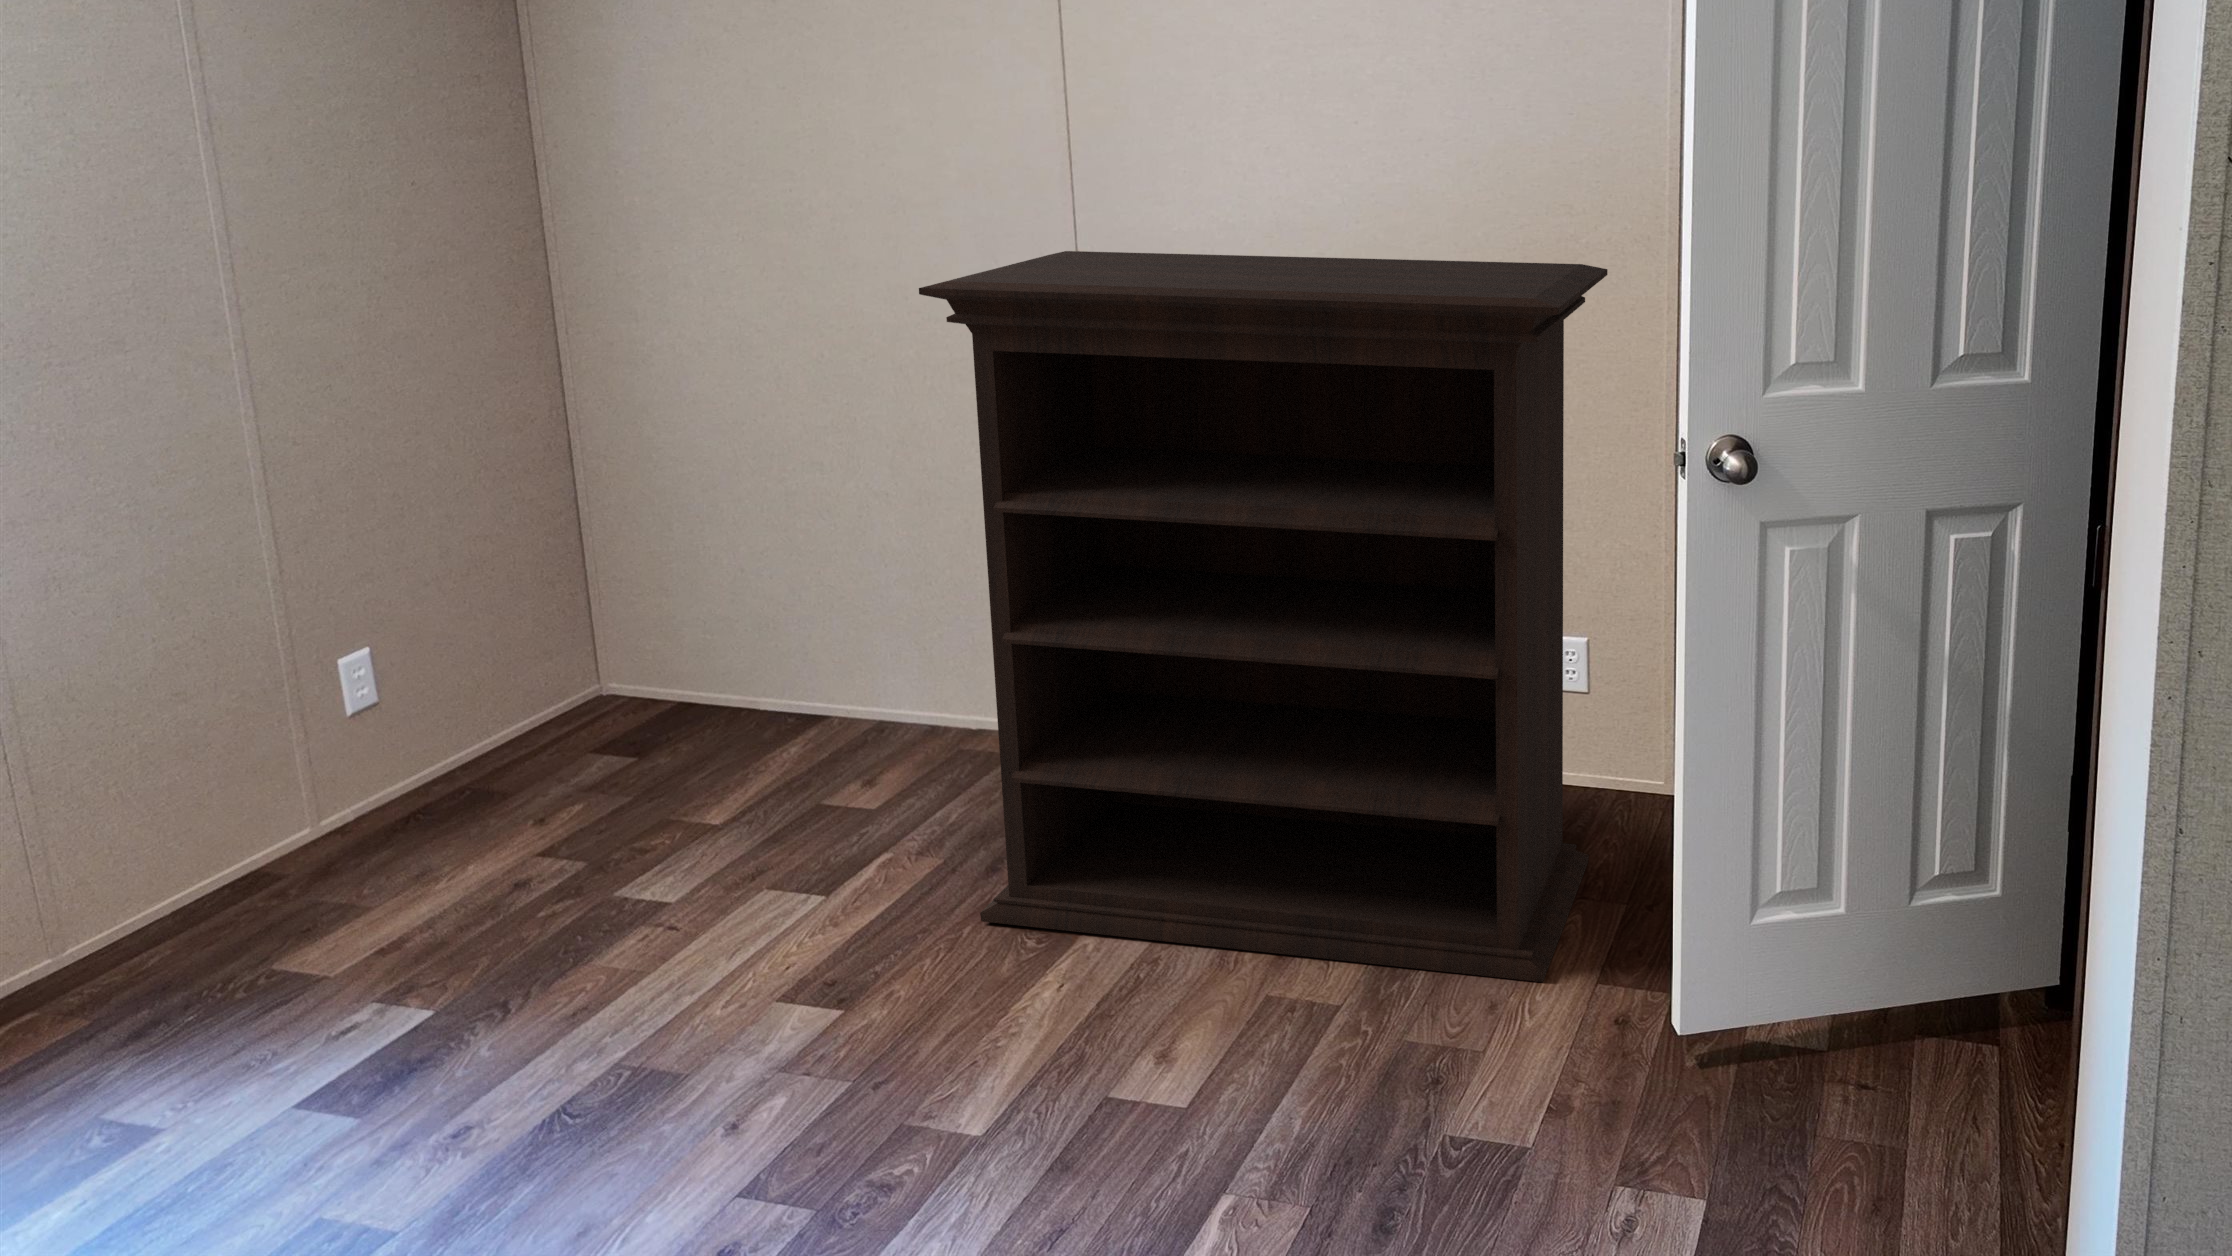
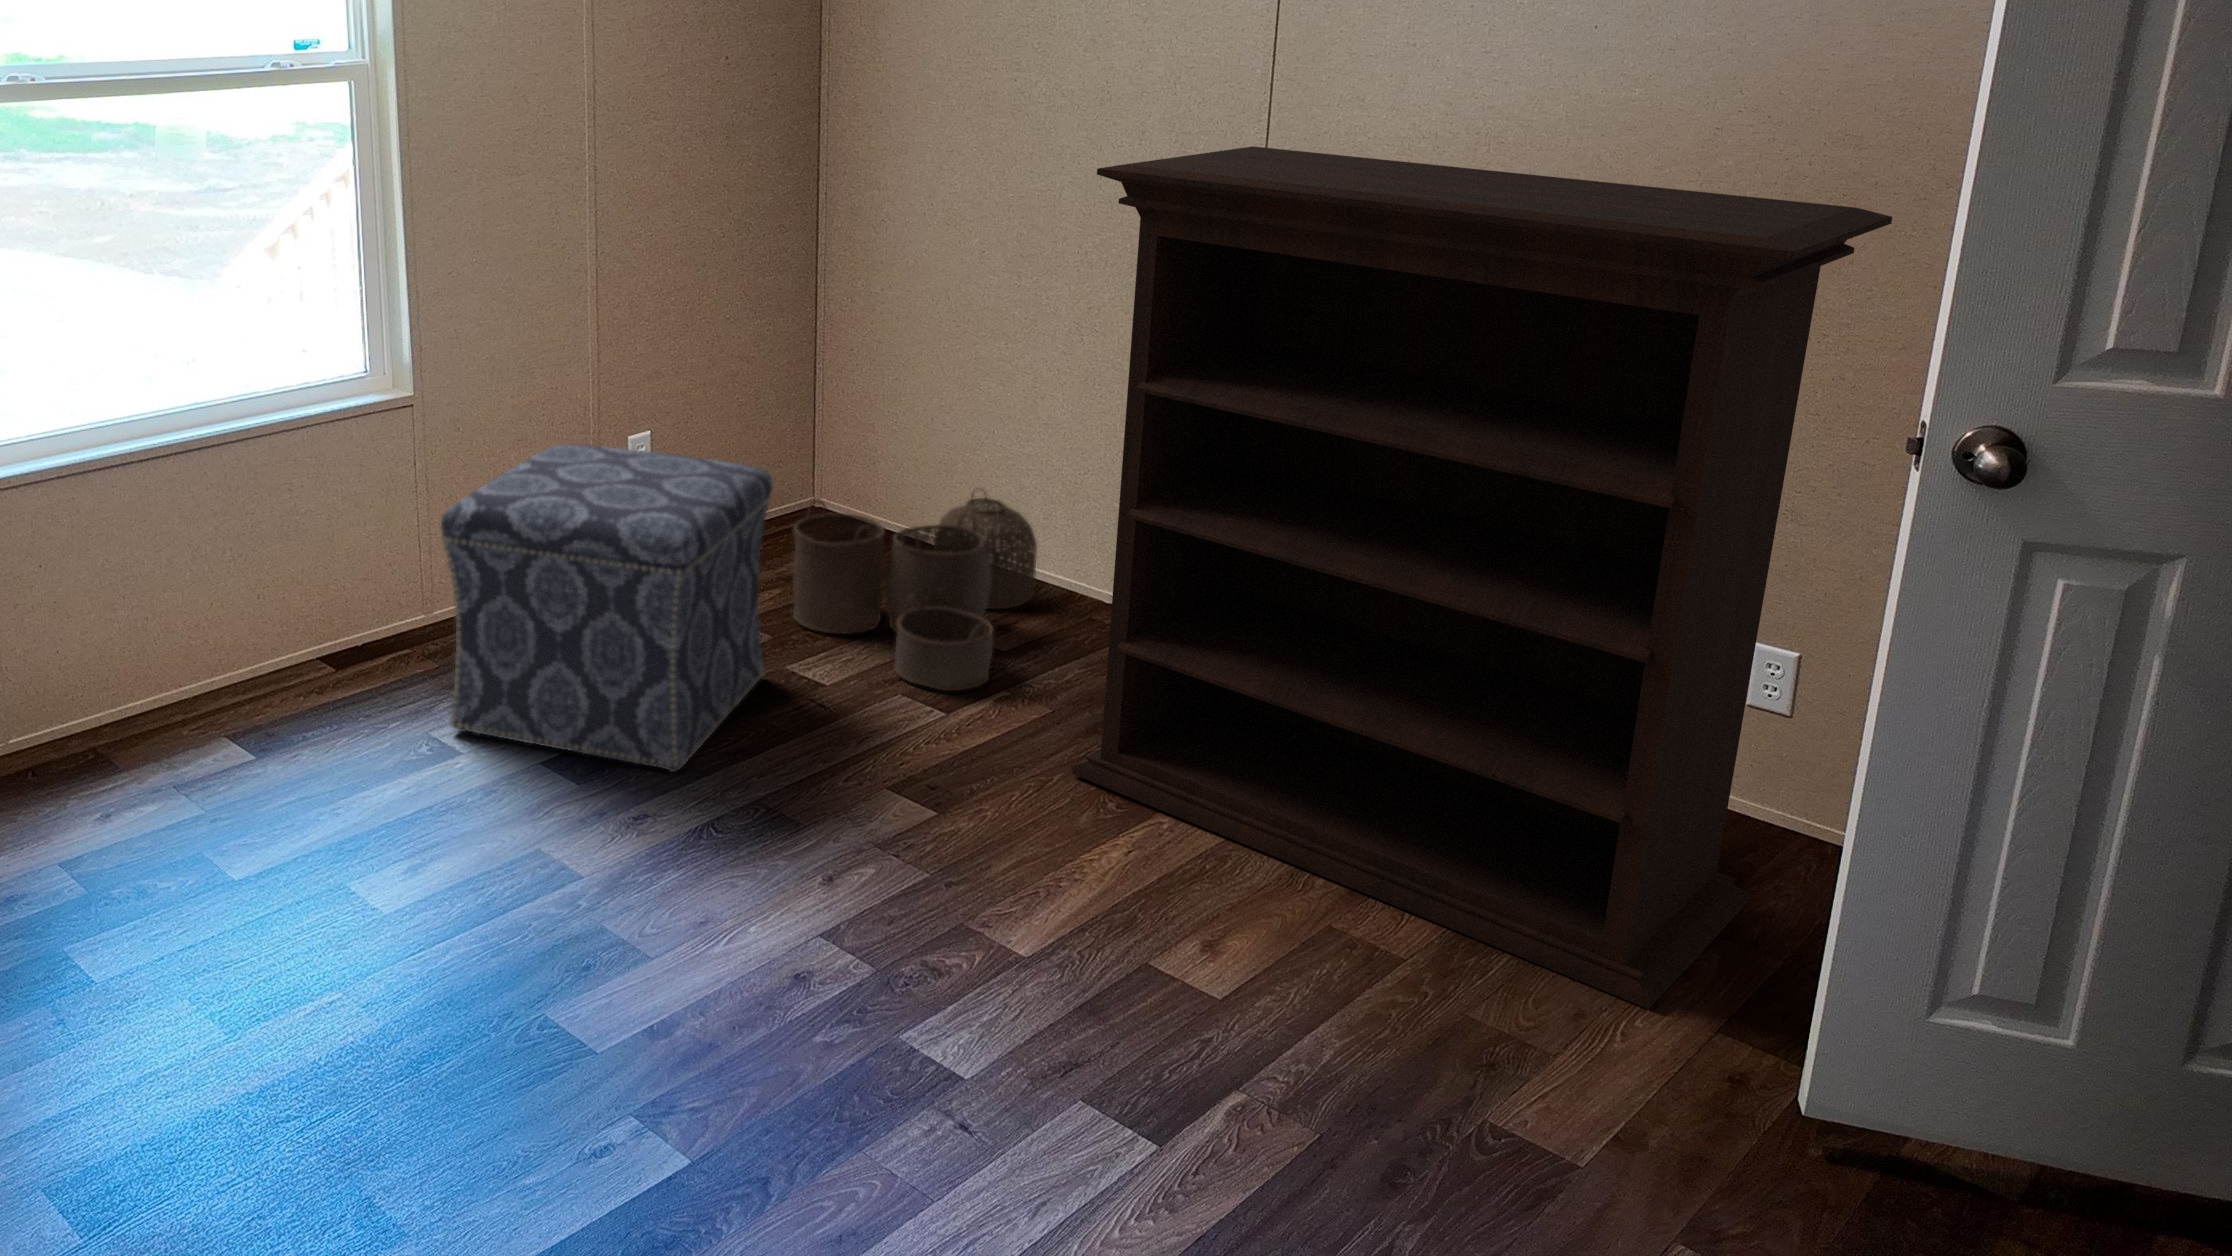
woven basket: none [598,639,892,871] -> present [793,489,1037,691]
ottoman: none [83,671,591,1105] -> present [441,444,773,772]

